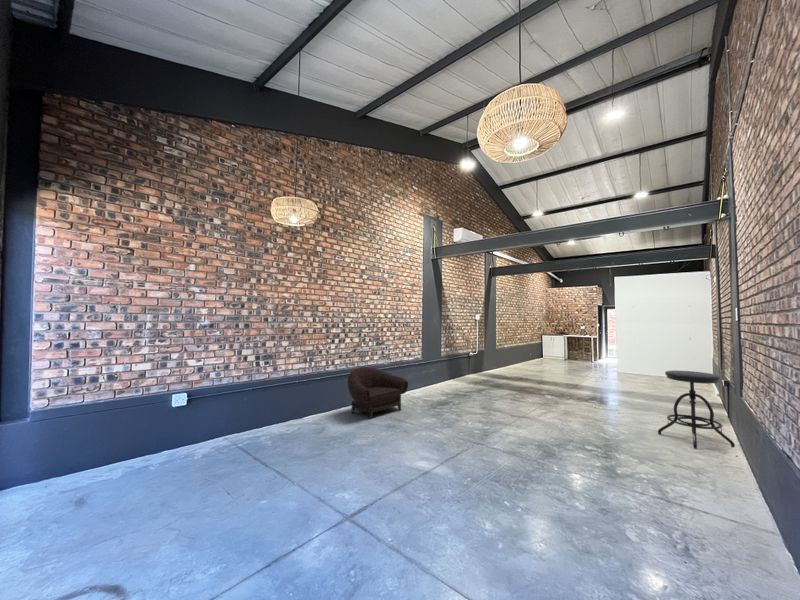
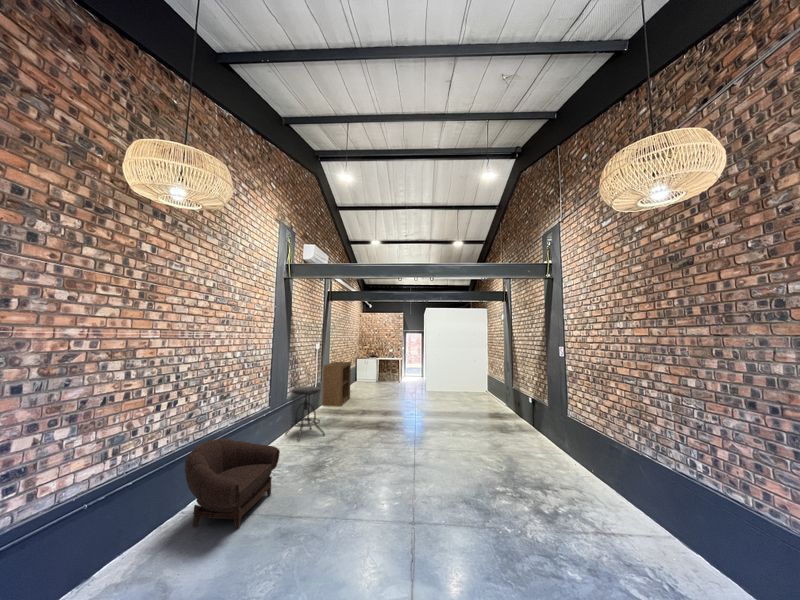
bookshelf: none [489,334,523,375] -> present [322,362,352,407]
stool: present [658,371,735,449] -> present [285,386,325,441]

